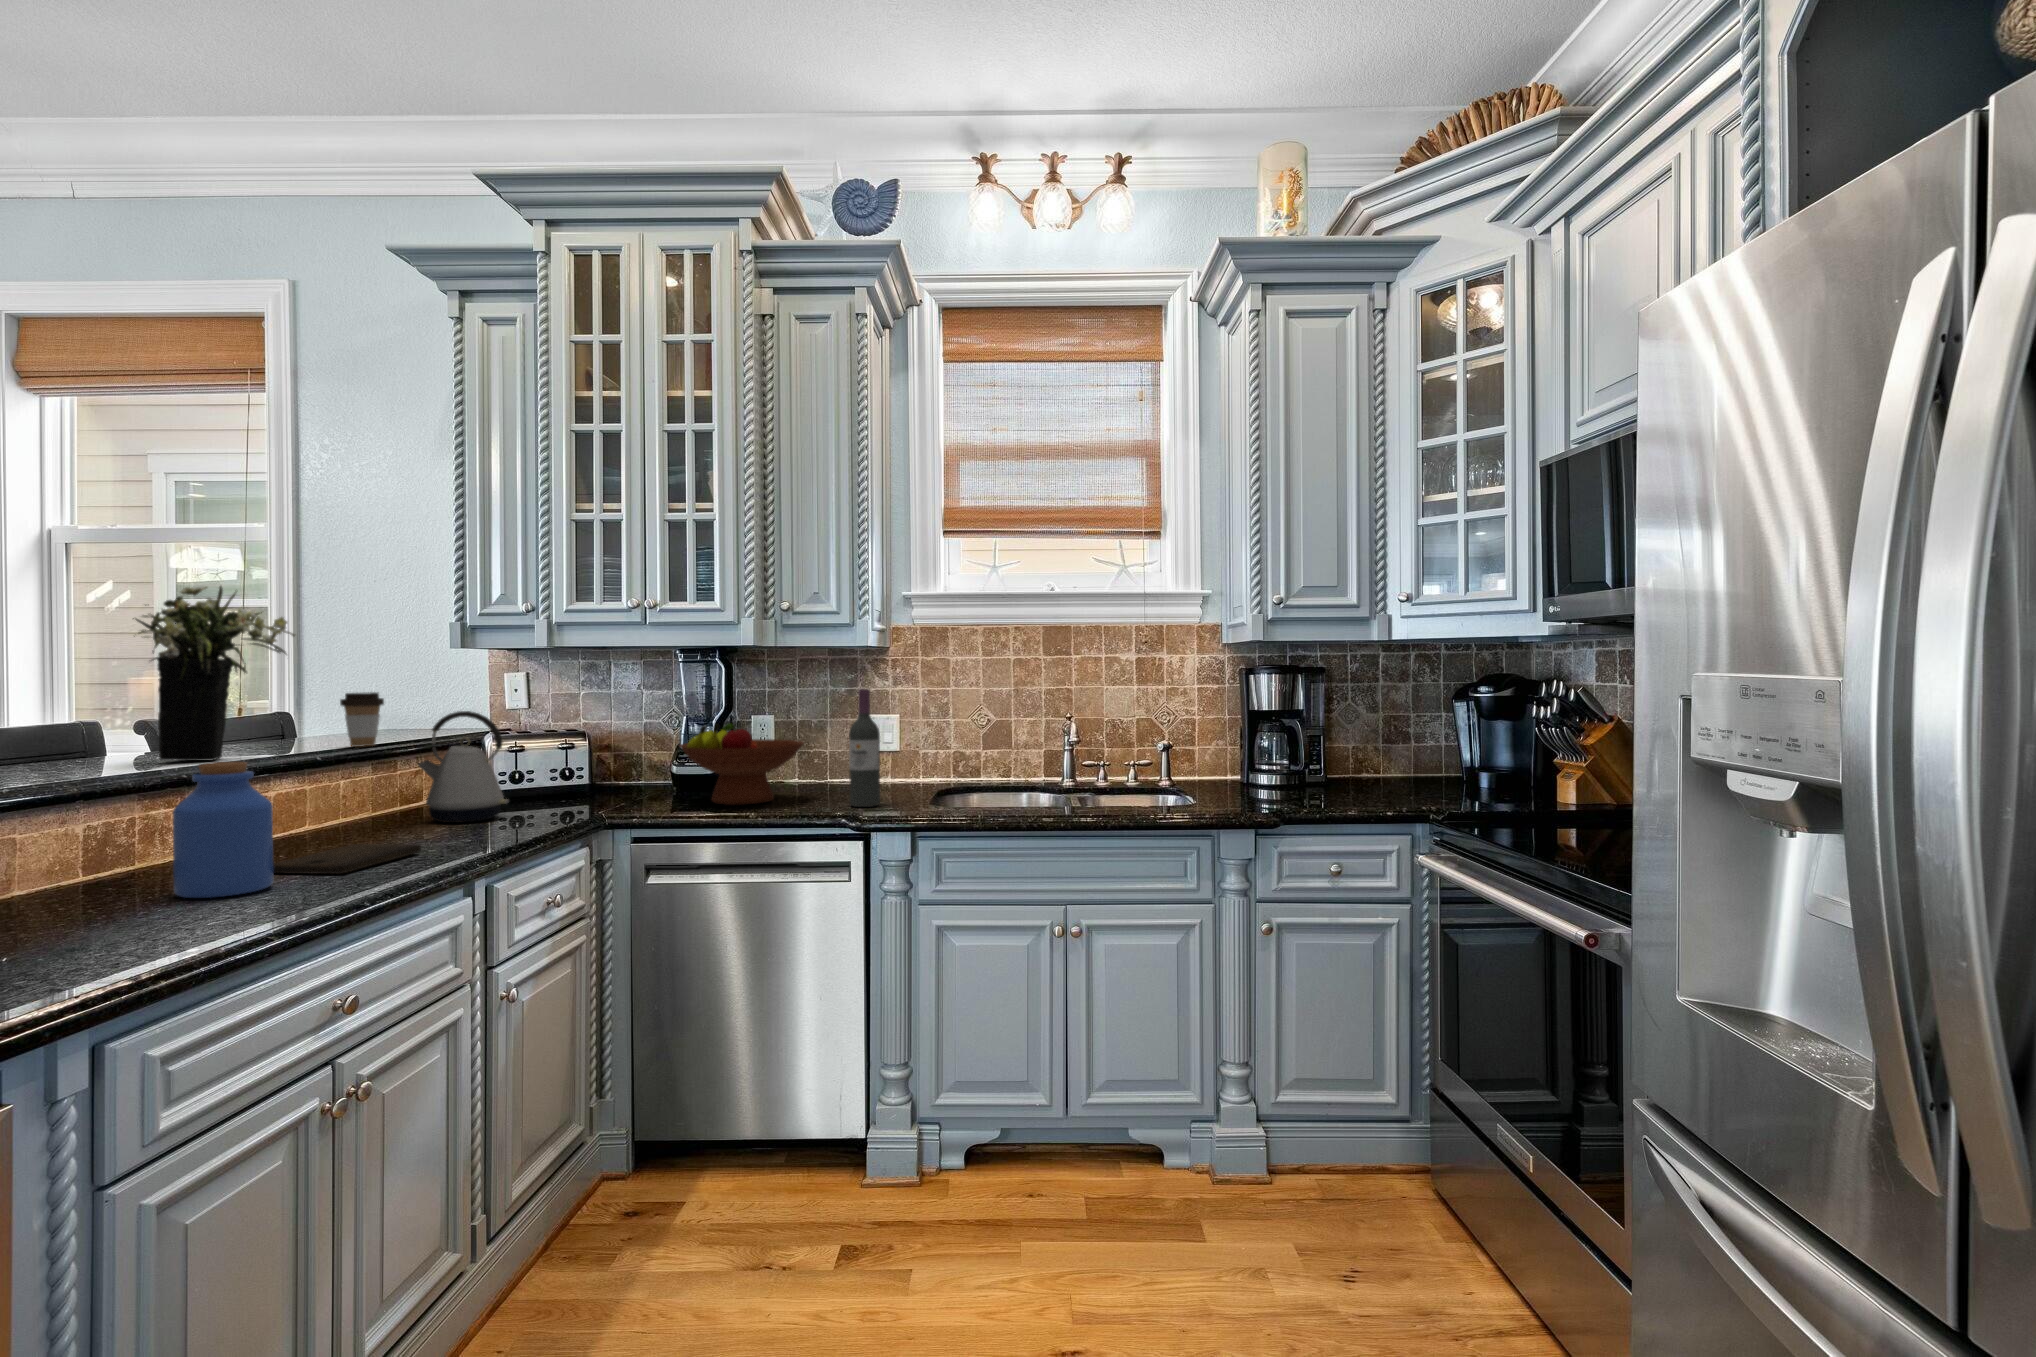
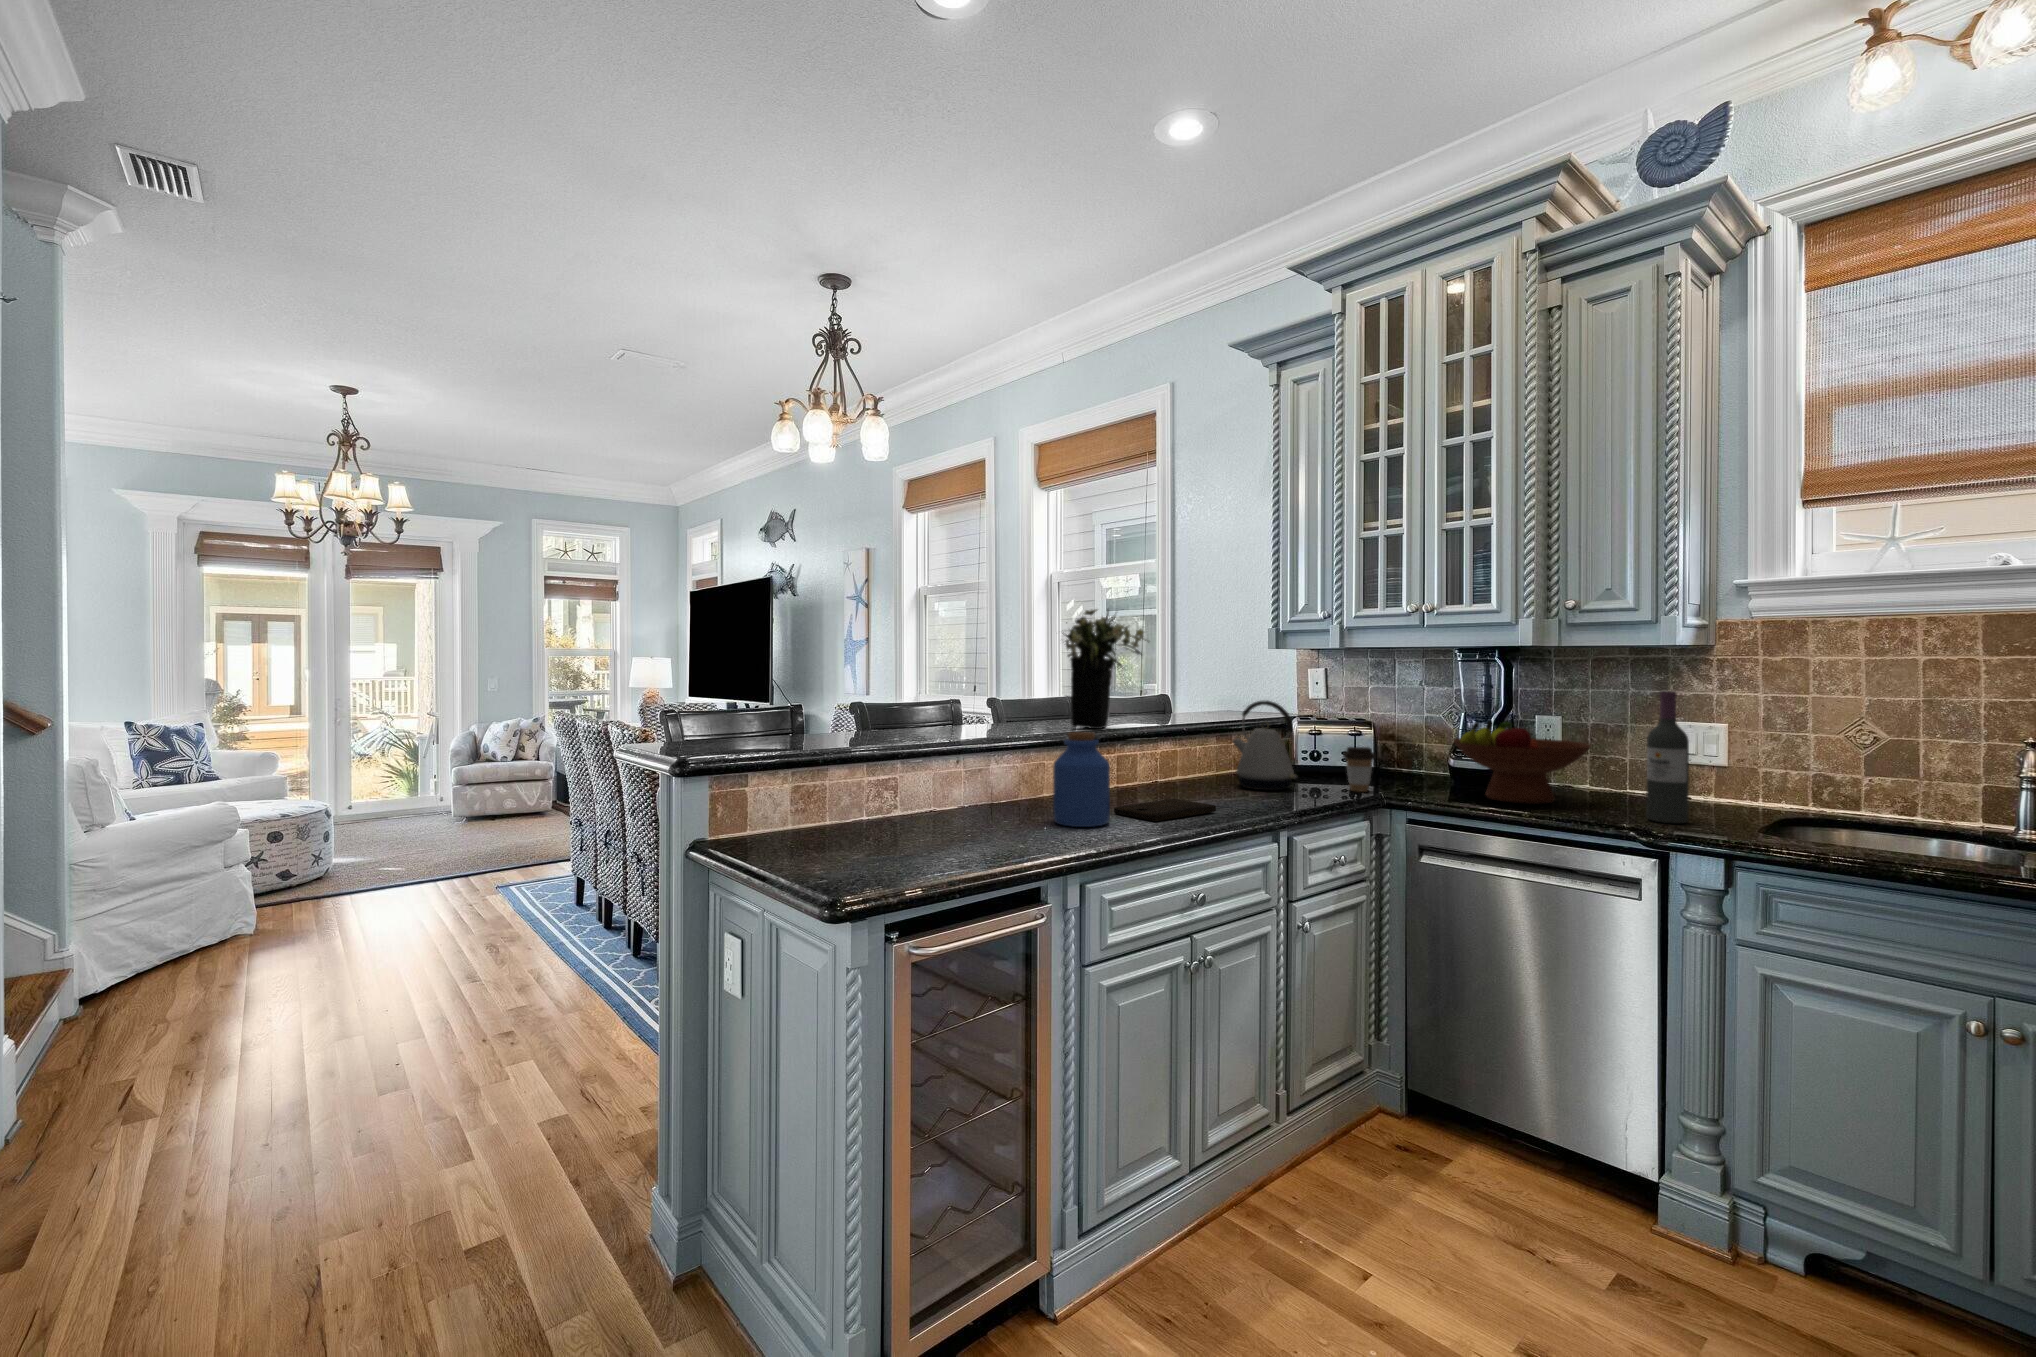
coffee cup: present [340,692,384,747] -> present [1343,747,1376,792]

